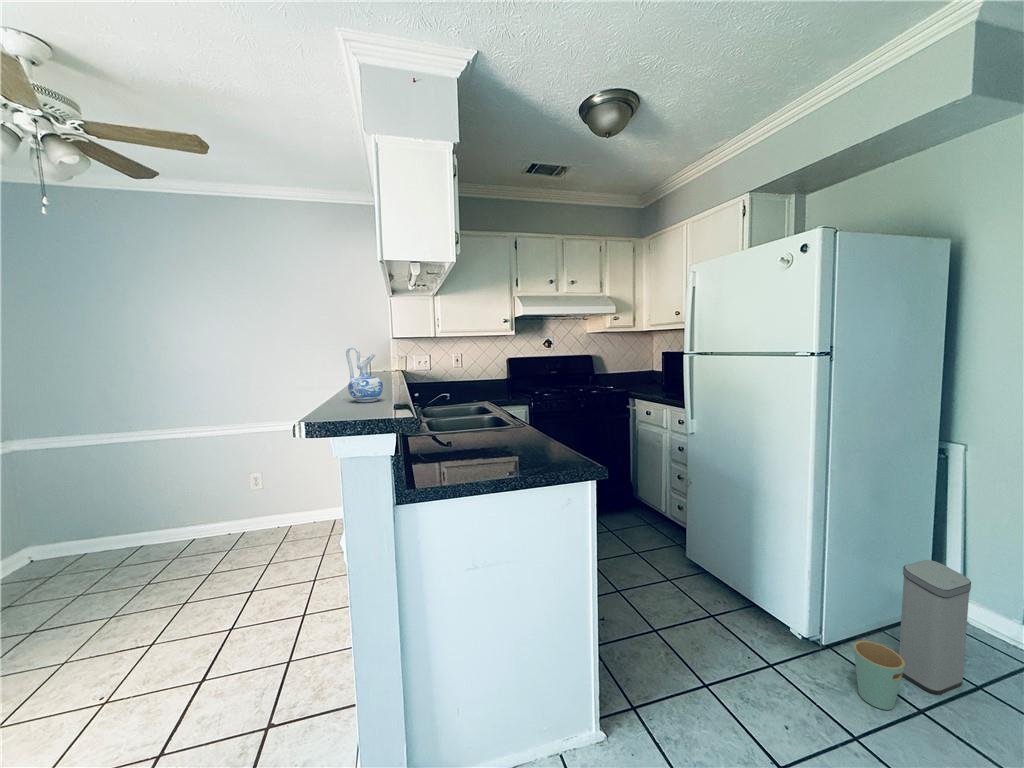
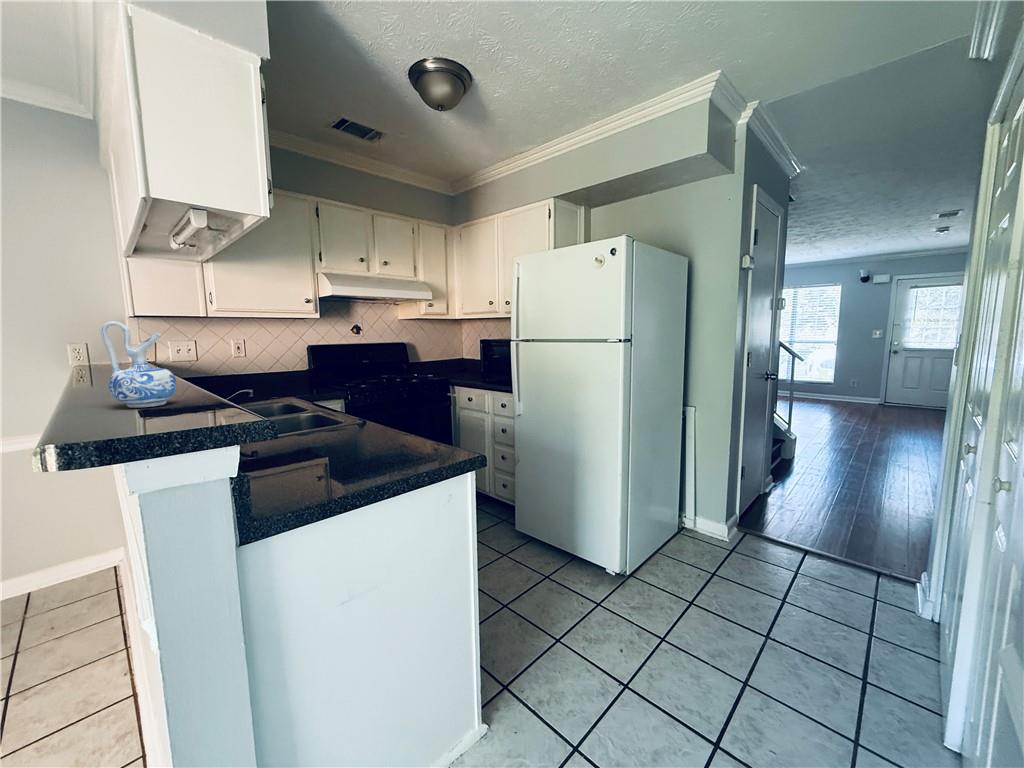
trash can: present [854,560,971,710] -> none [653,492,711,611]

